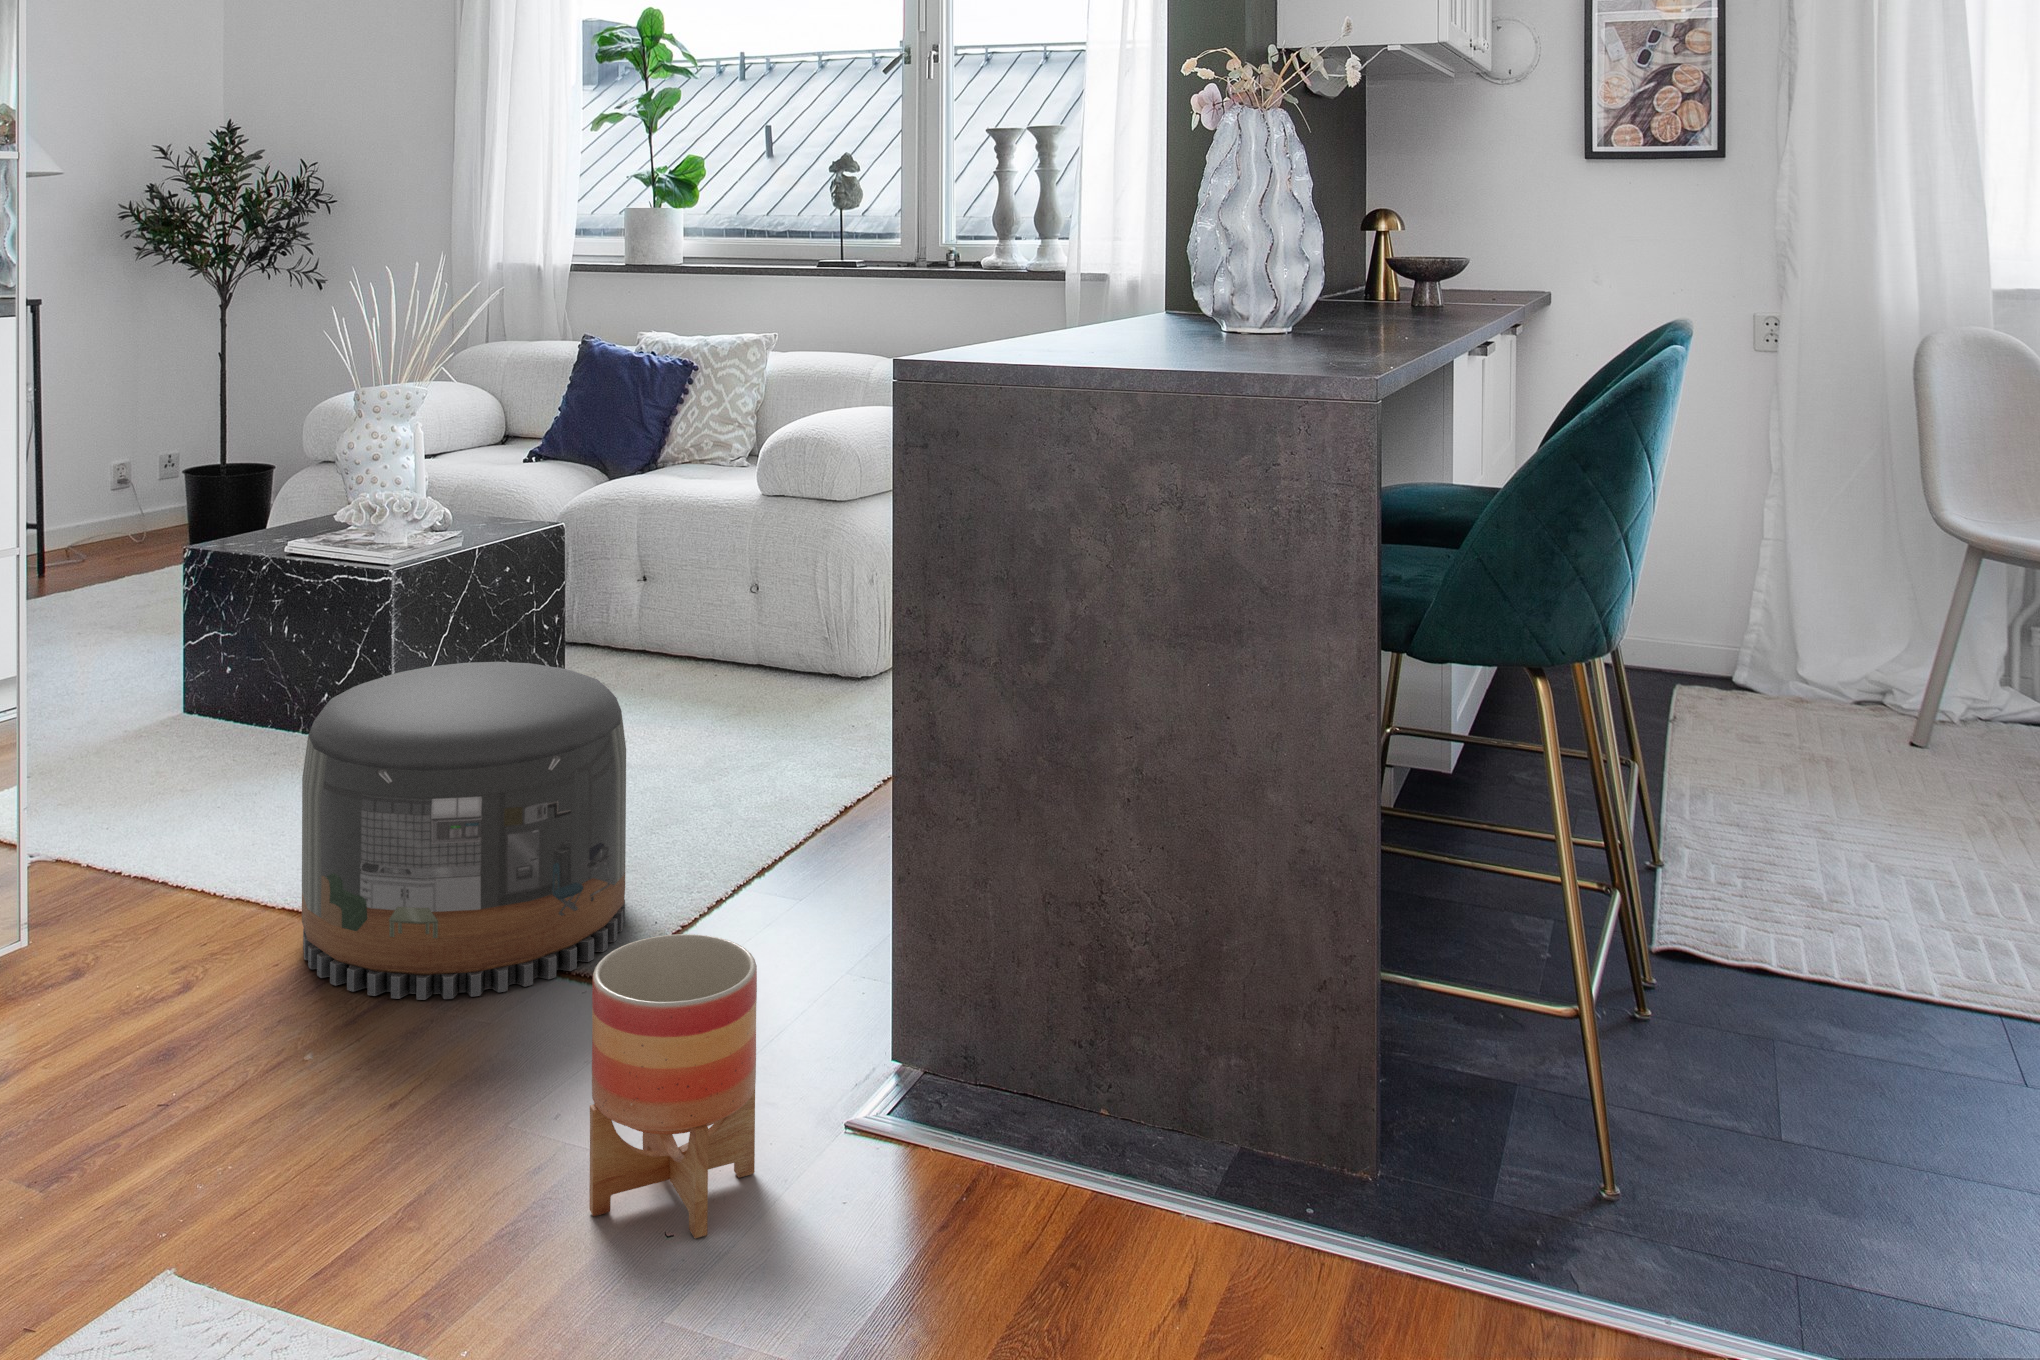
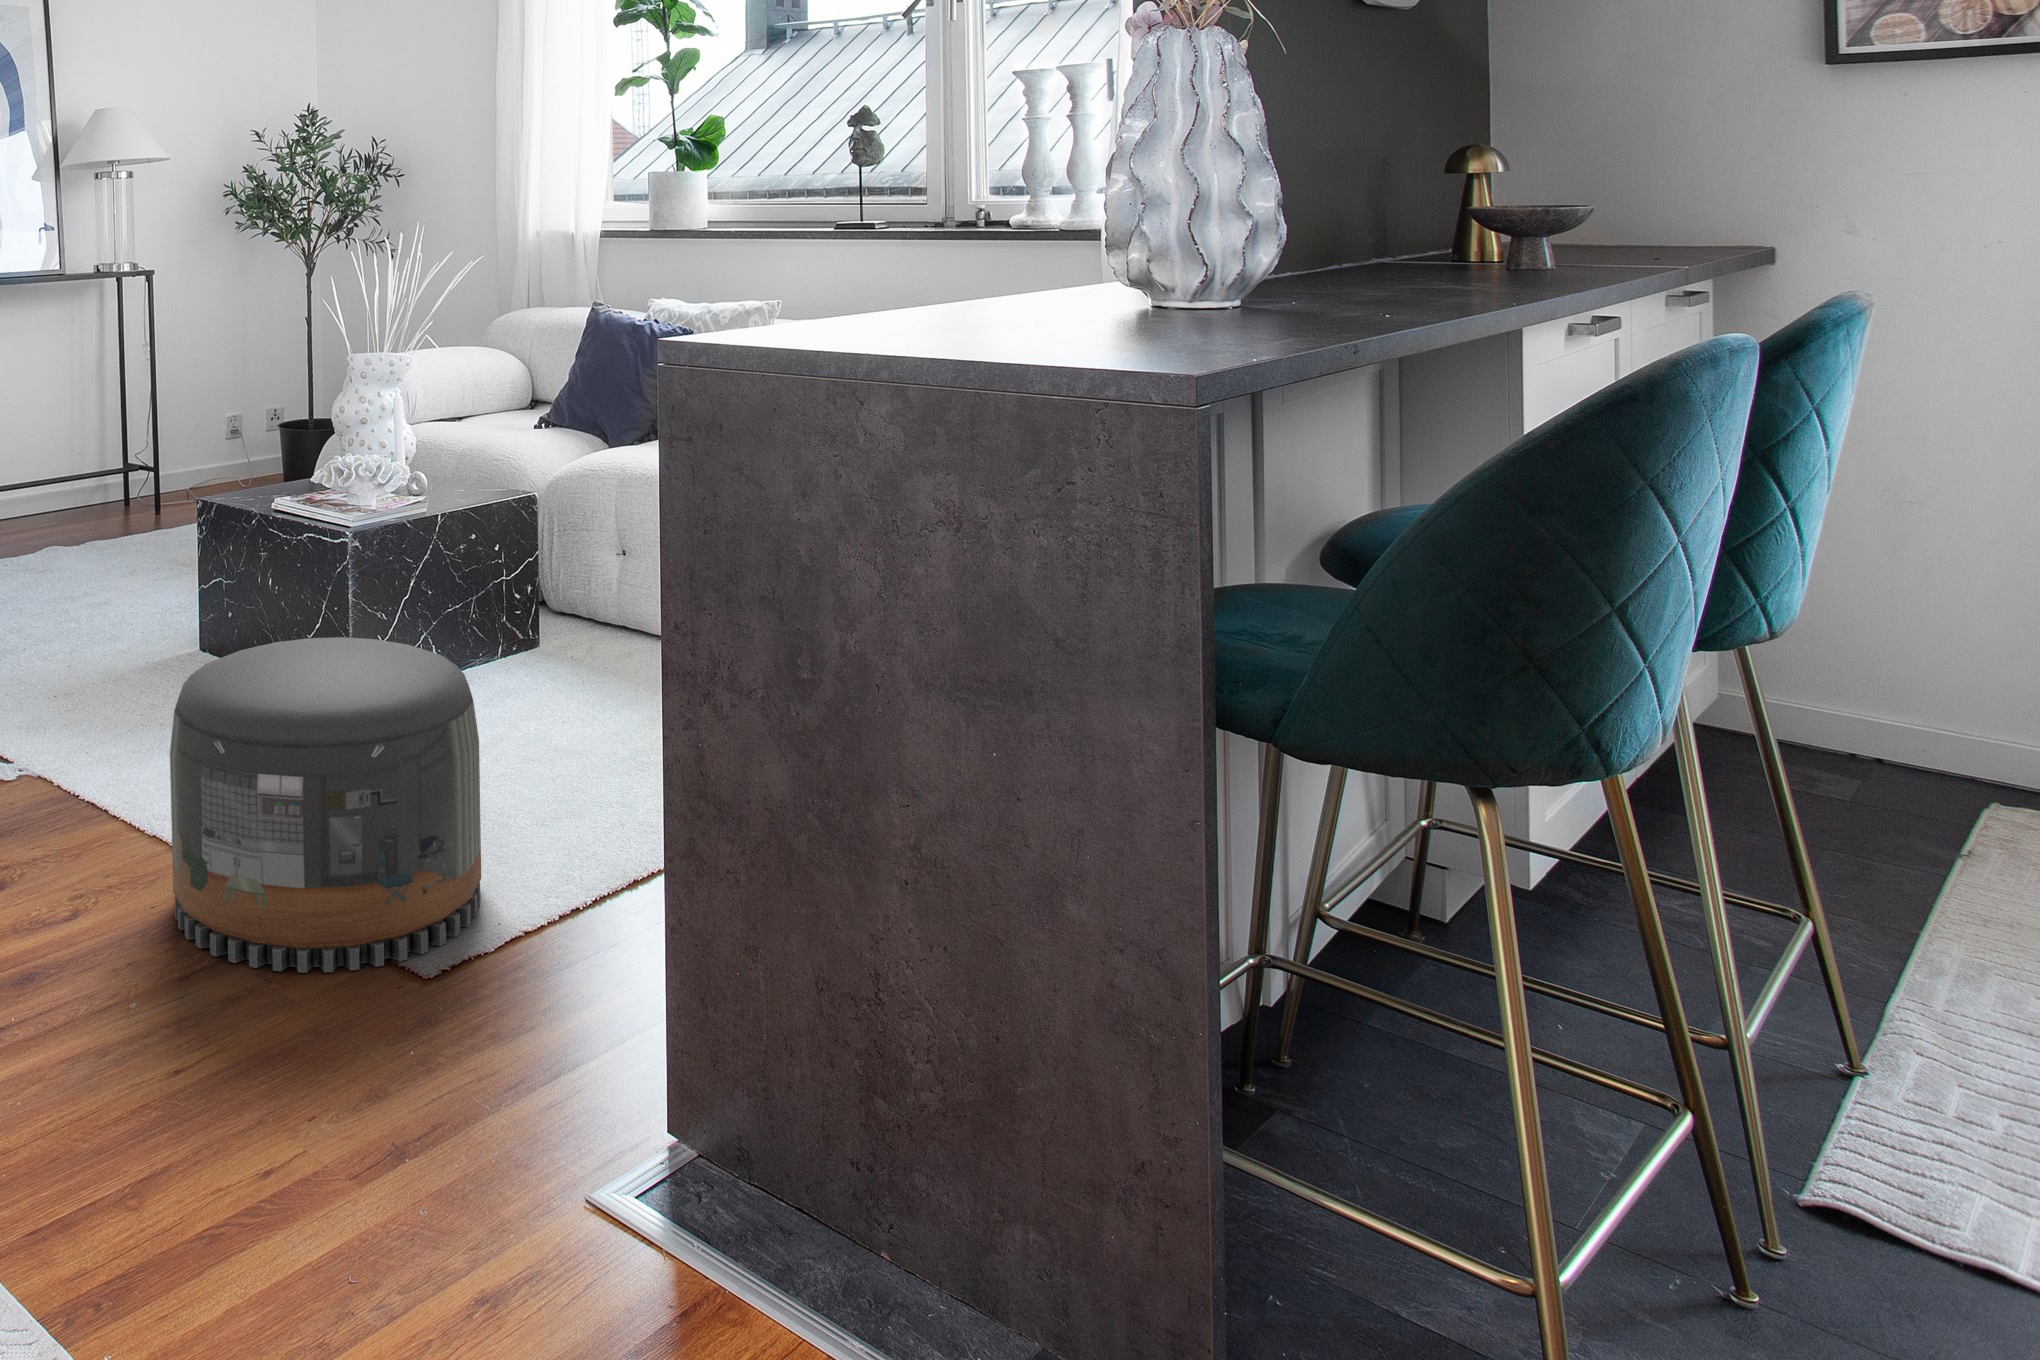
planter: present [589,934,757,1238] -> none [296,954,474,1283]

